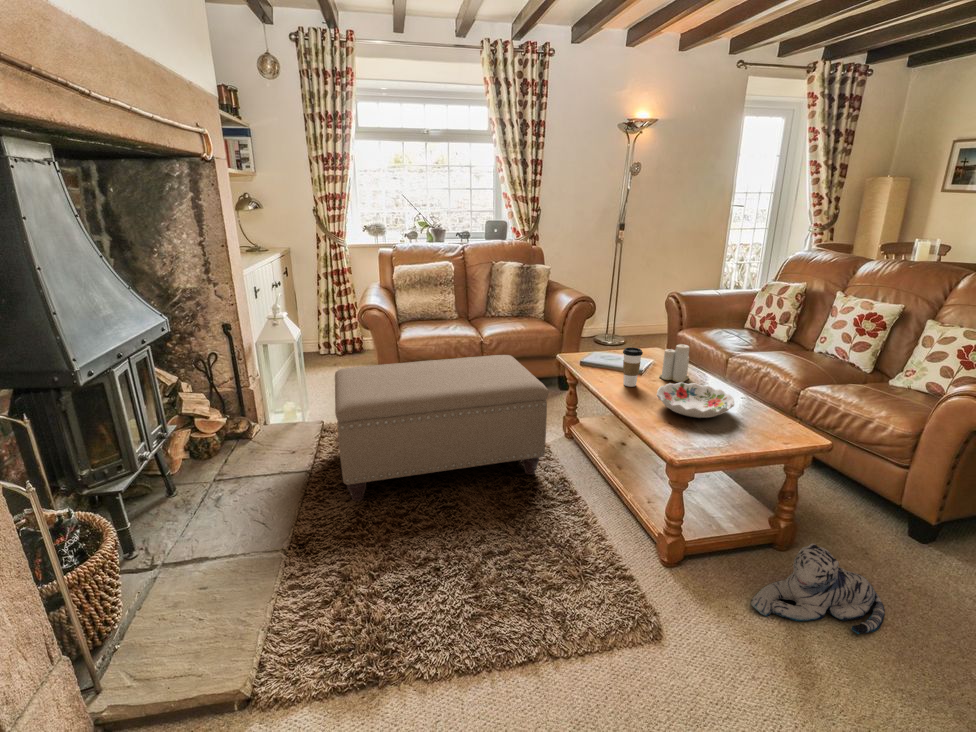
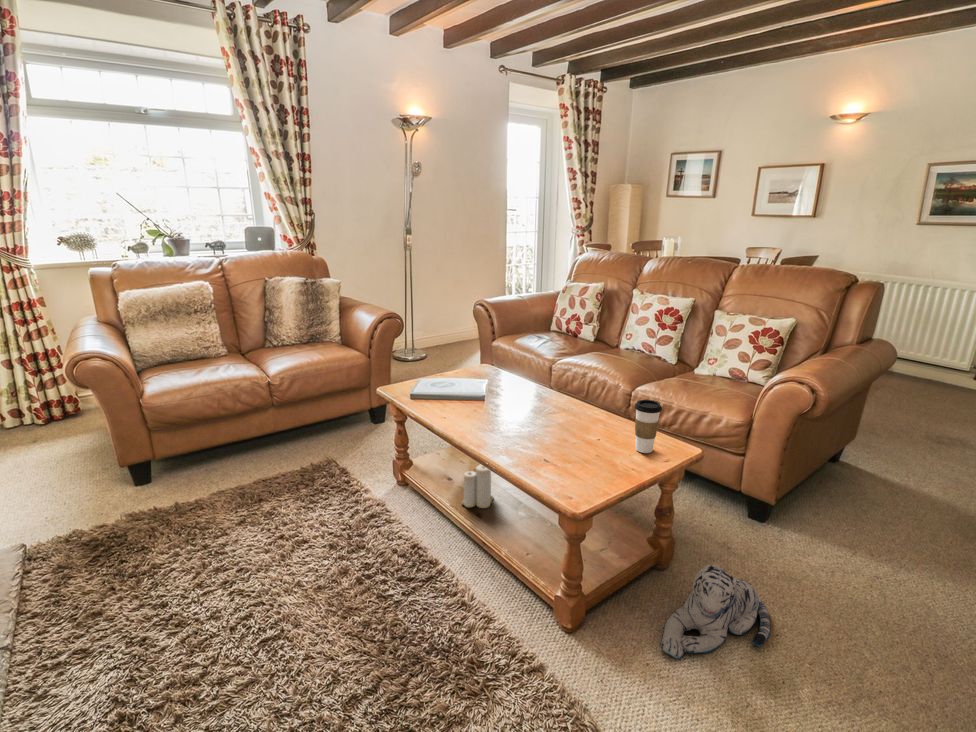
candle: present [659,344,689,382] -> present [462,465,494,508]
coffee cup: present [623,347,643,387] -> present [635,400,662,453]
ottoman: present [335,355,548,501] -> none [37,400,387,677]
decorative bowl: present [657,382,734,418] -> none [515,405,599,447]

